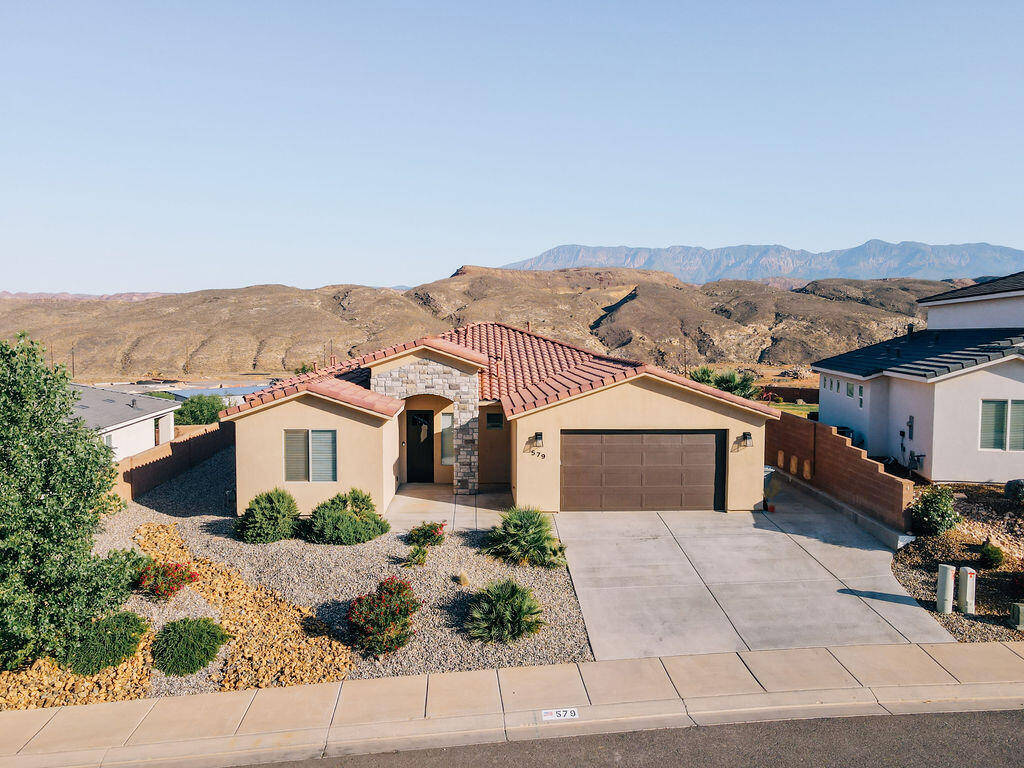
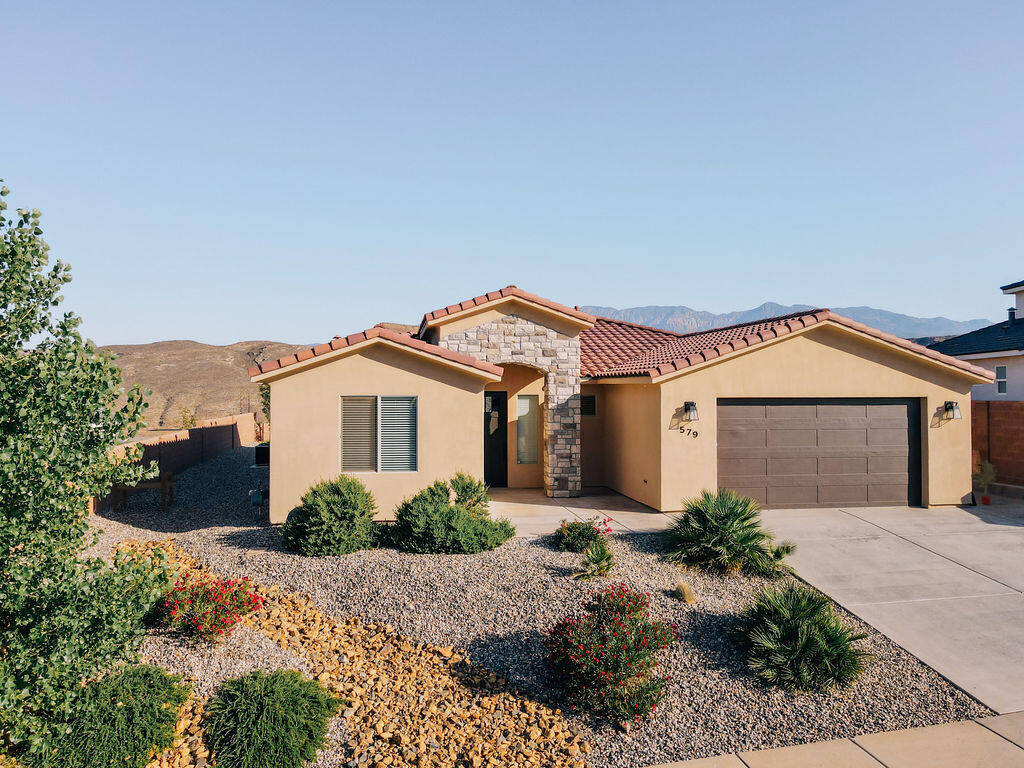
bench: none [131,472,177,502] -> present [112,471,174,513]

